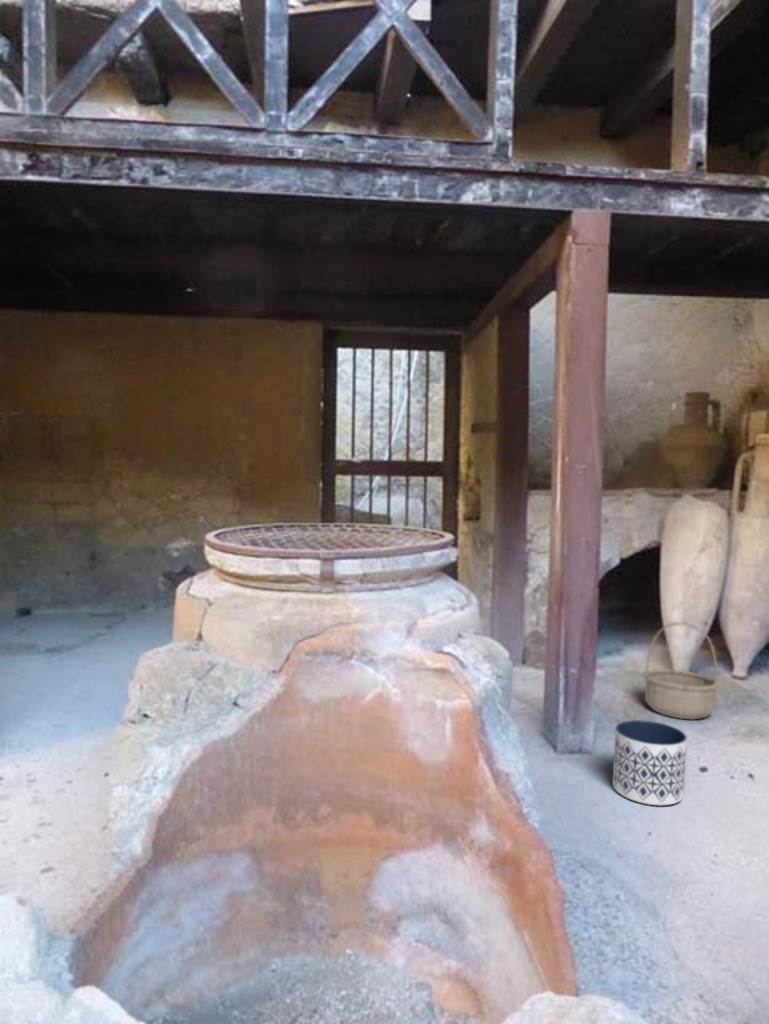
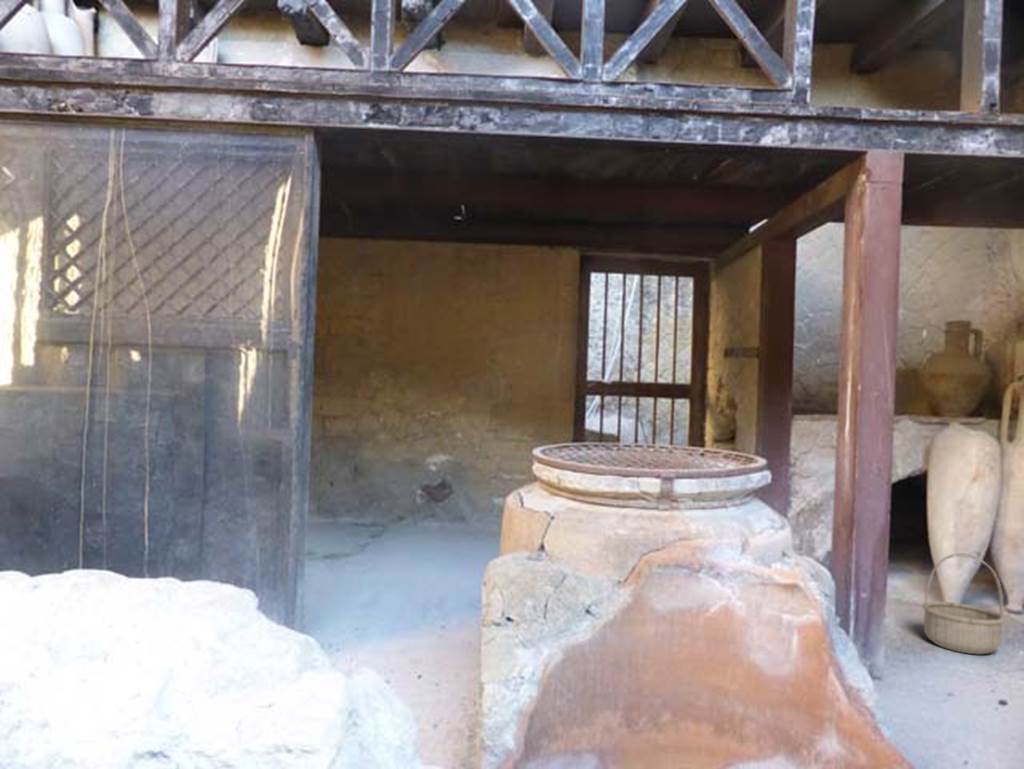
planter: present [613,720,687,806] -> none [913,649,993,735]

